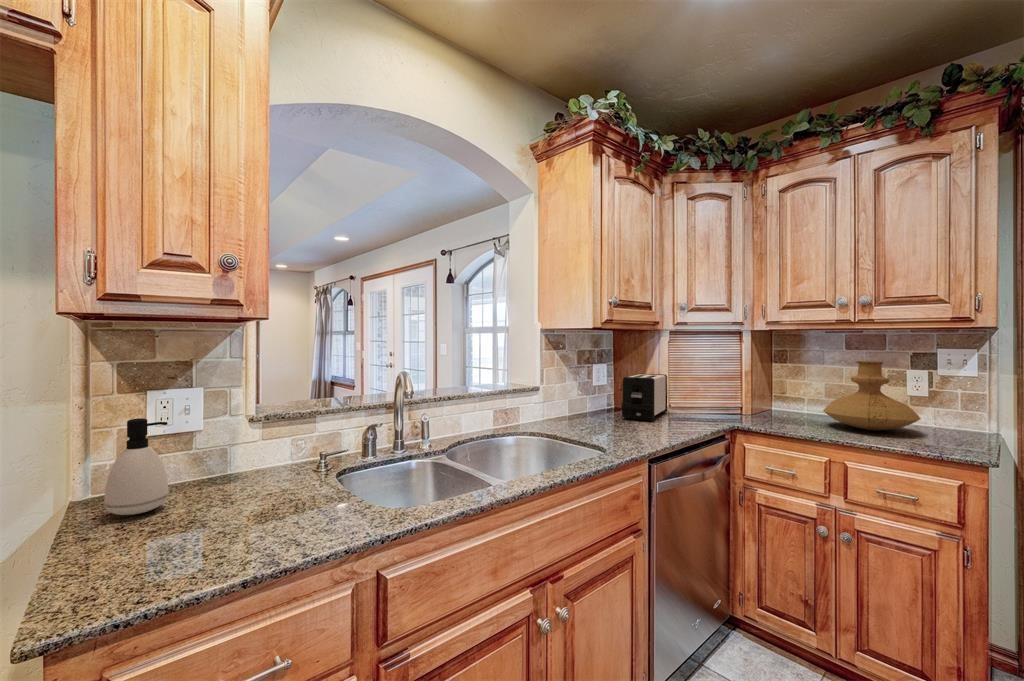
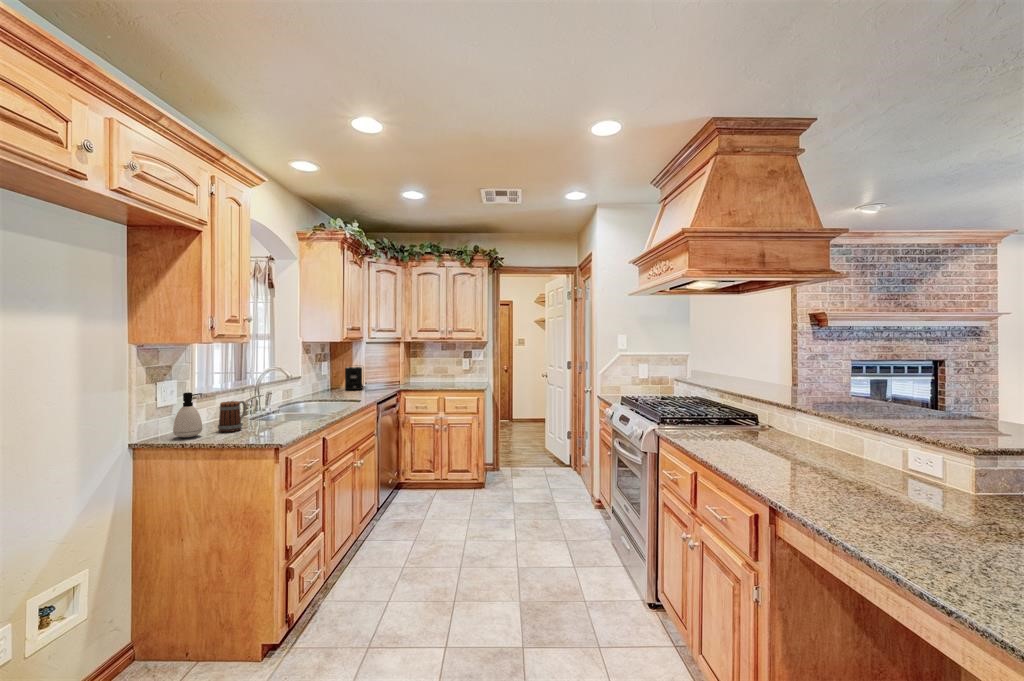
vase: present [823,361,921,430] -> none [435,356,468,385]
mug: none [200,442,276,514] -> present [218,401,247,432]

